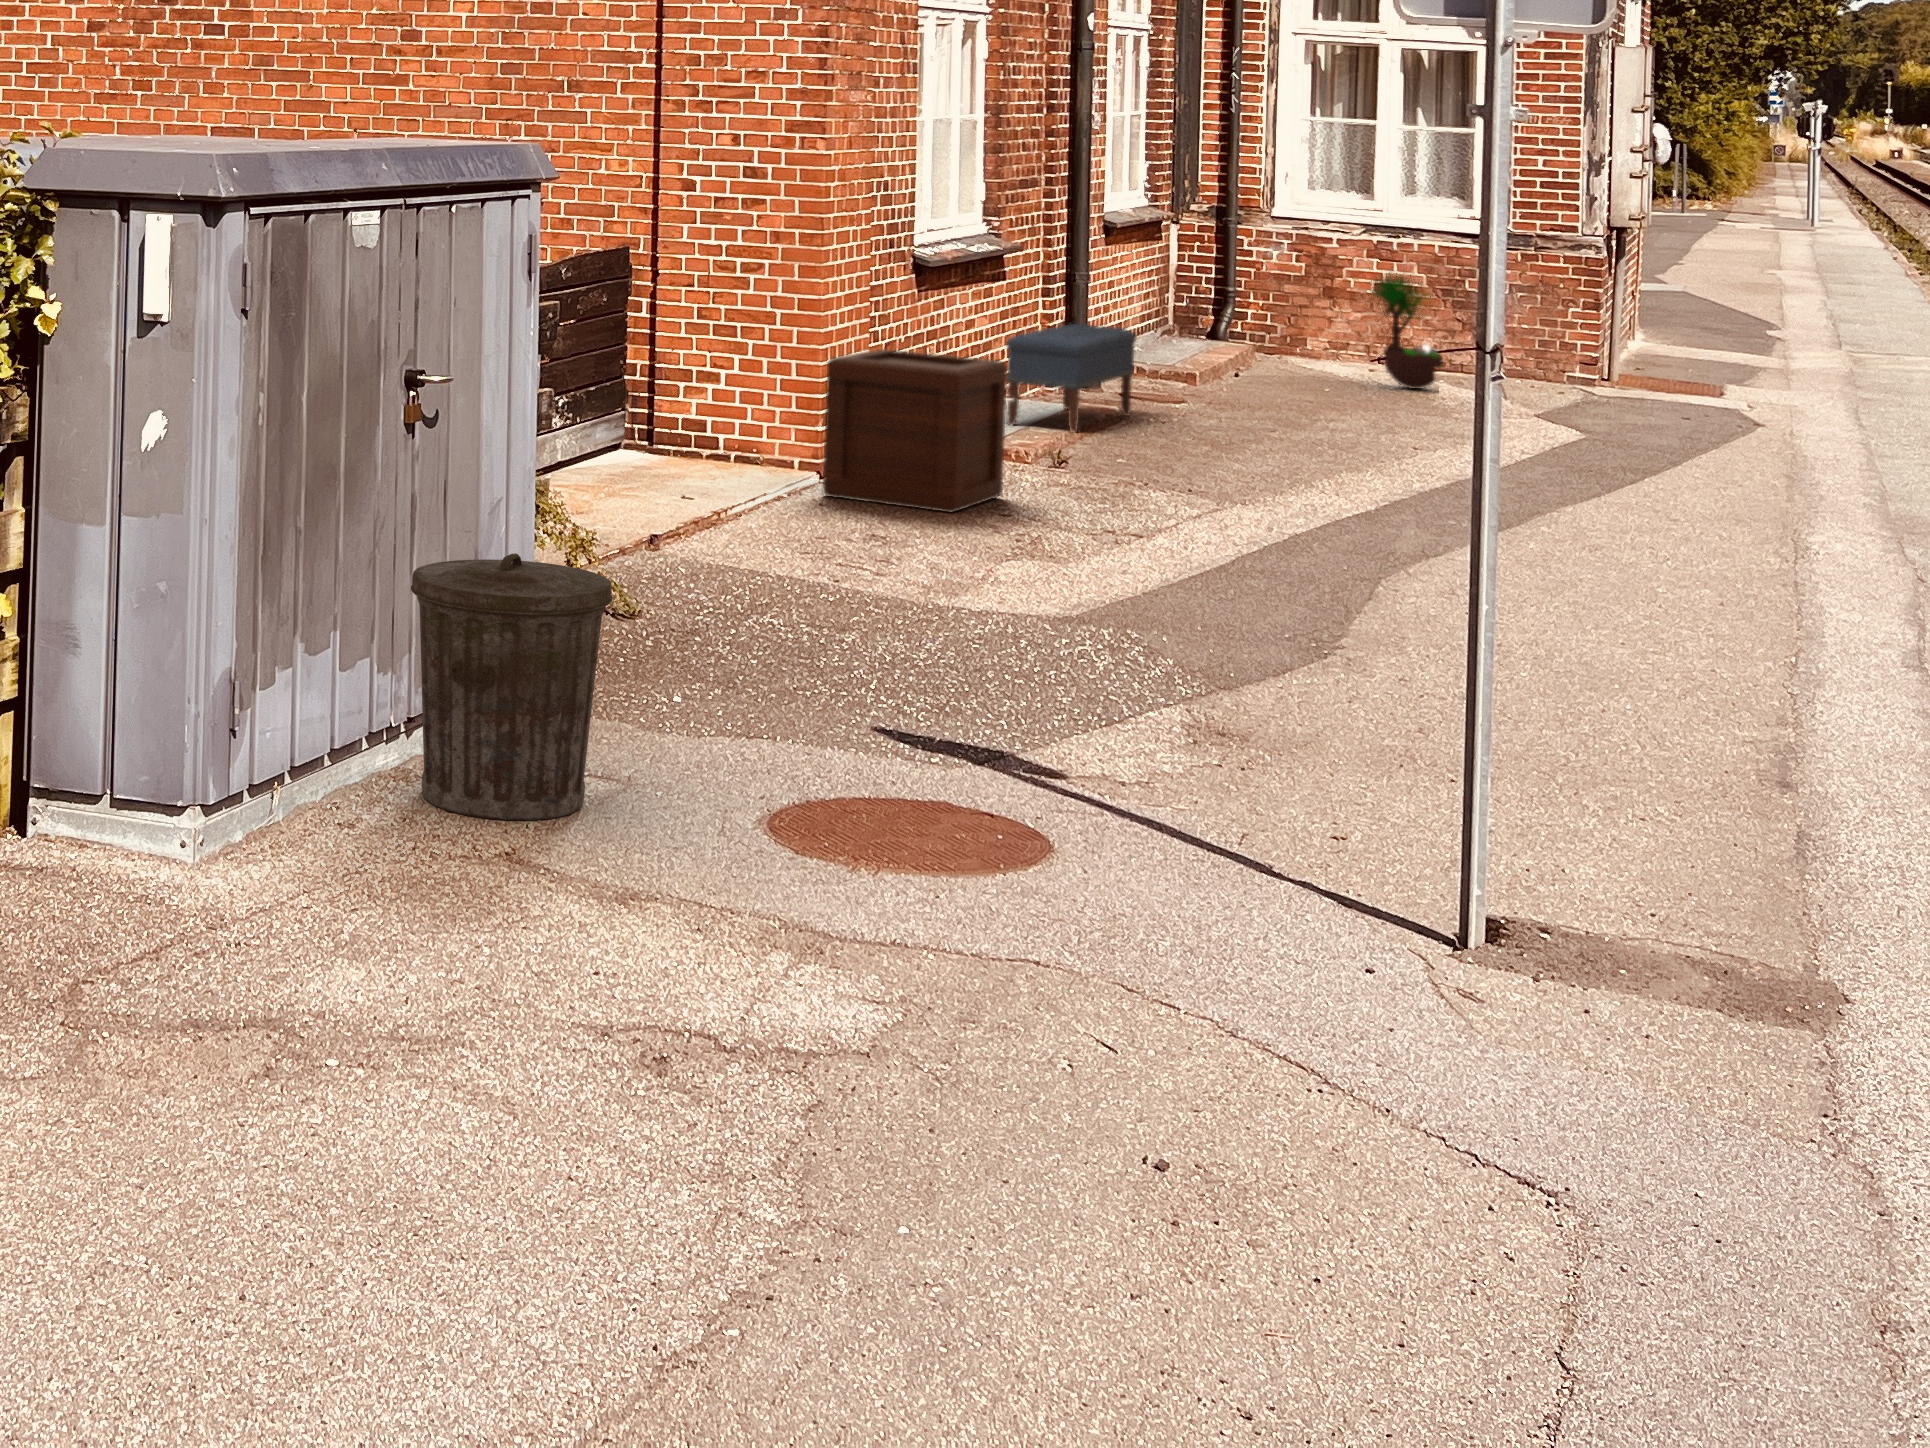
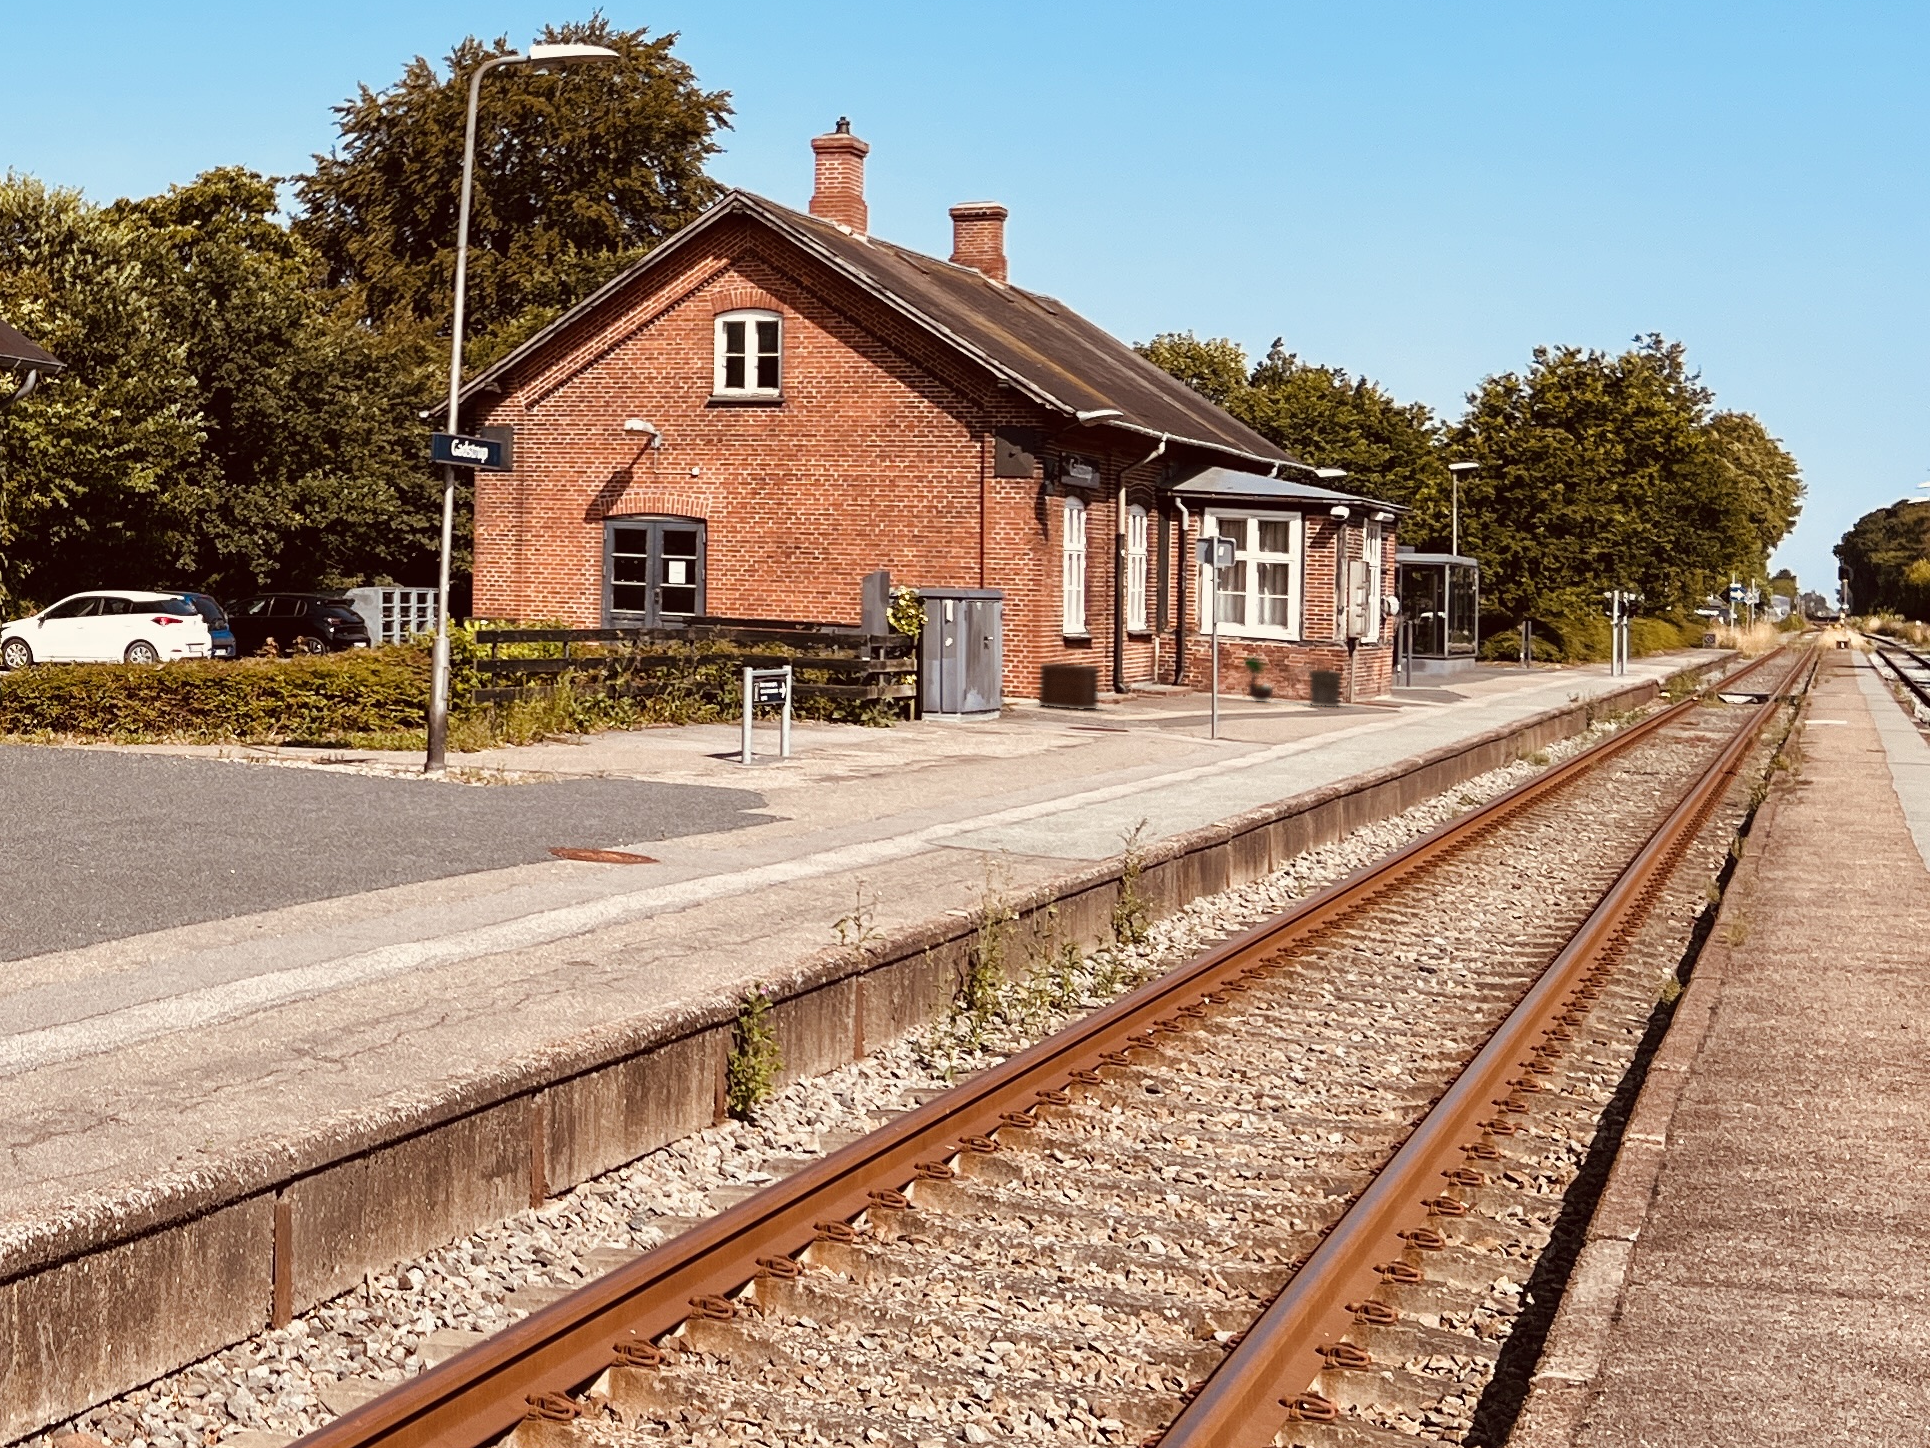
bench: present [1006,324,1137,432] -> none [1093,667,1142,702]
trash can: present [411,553,612,820] -> present [1309,669,1342,707]

